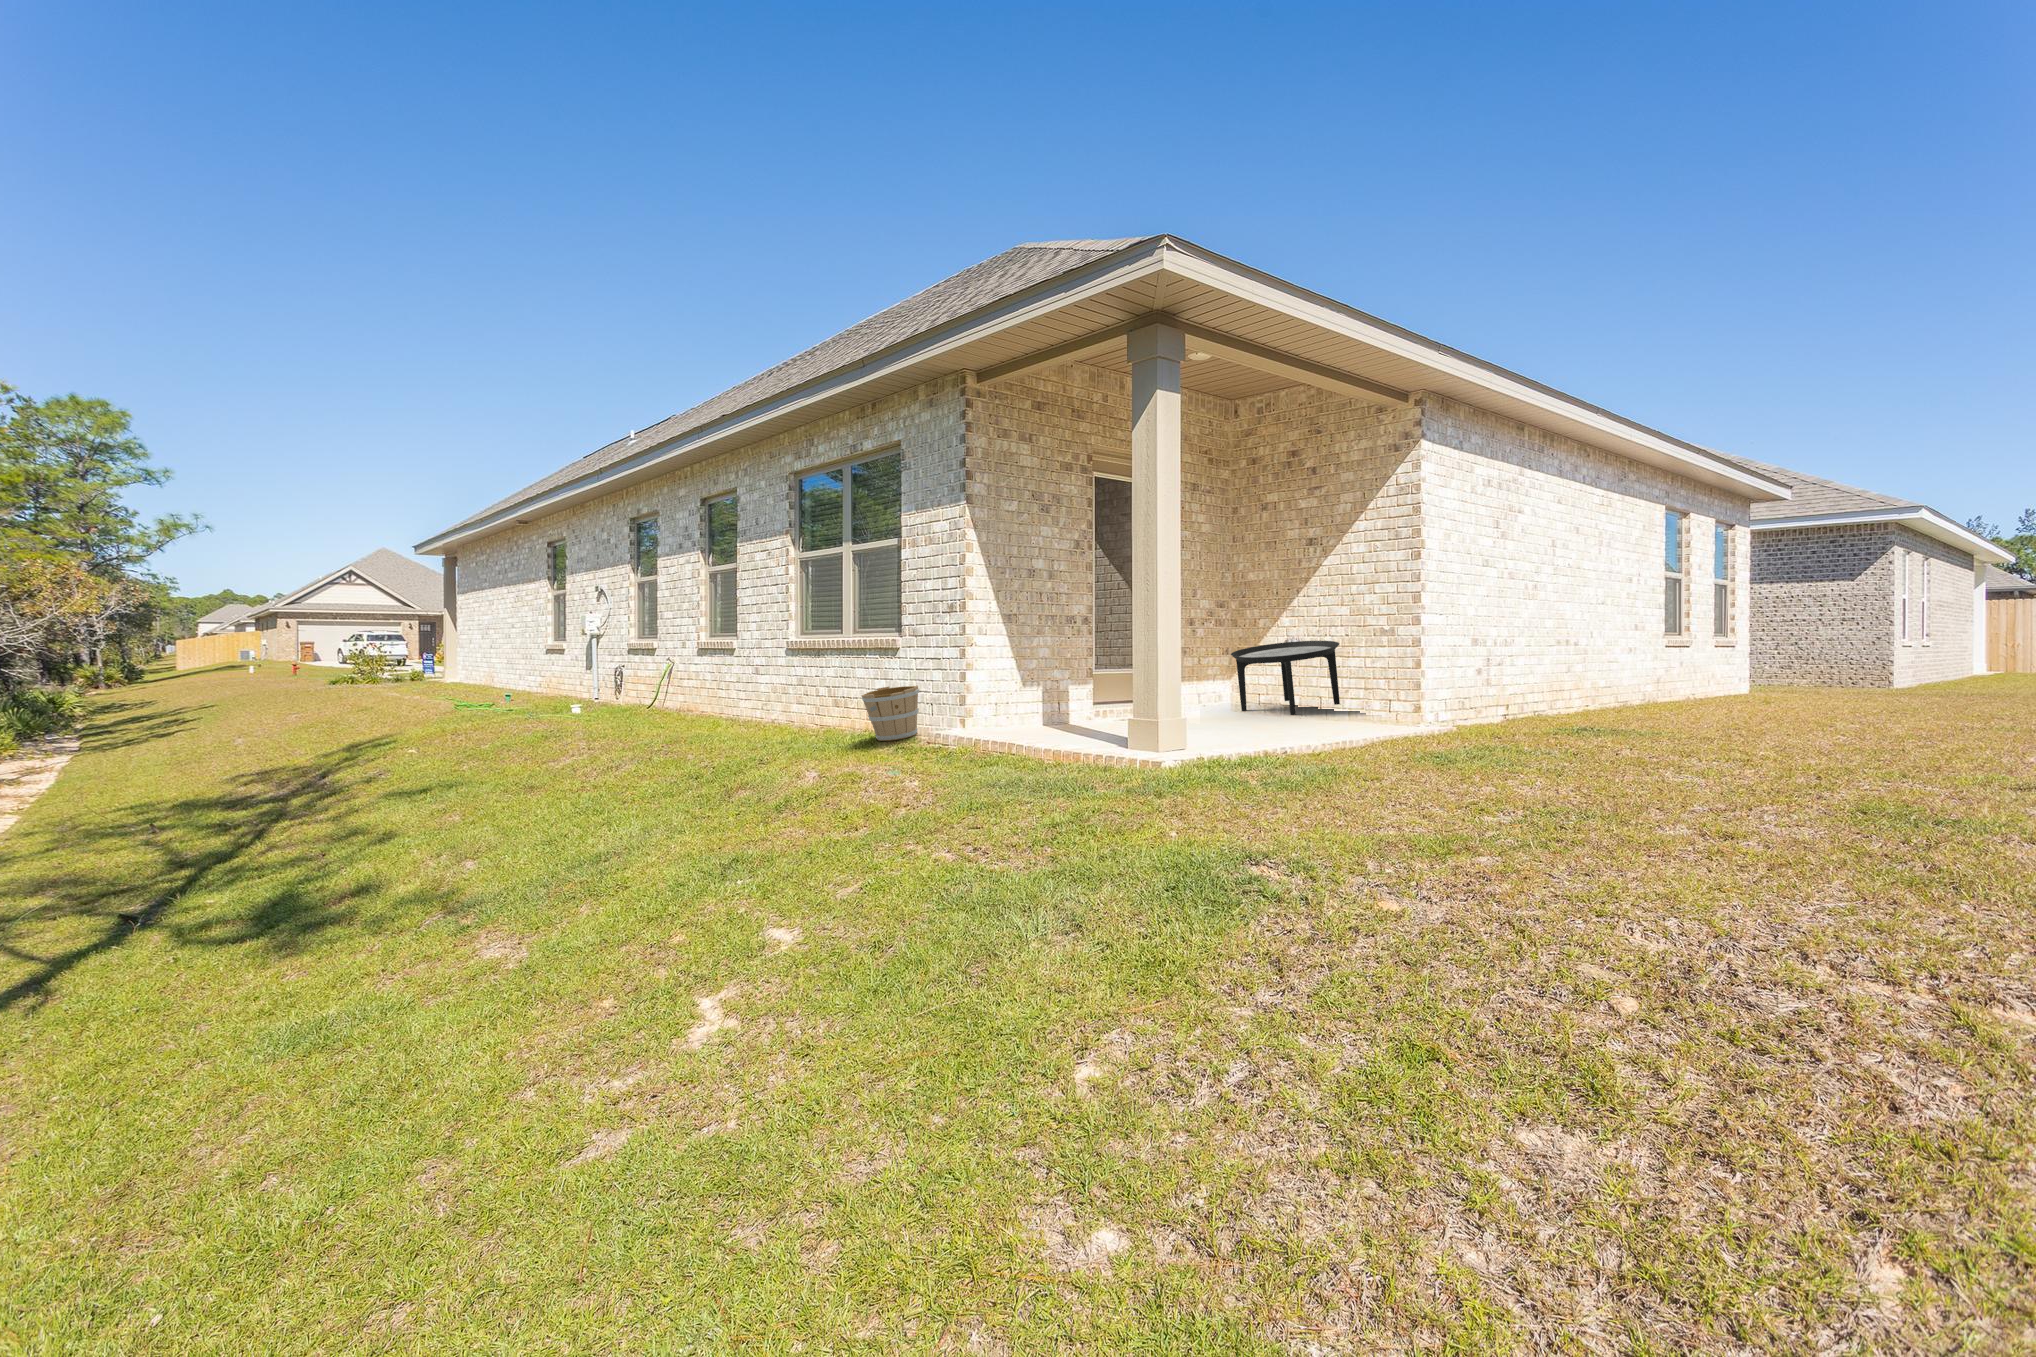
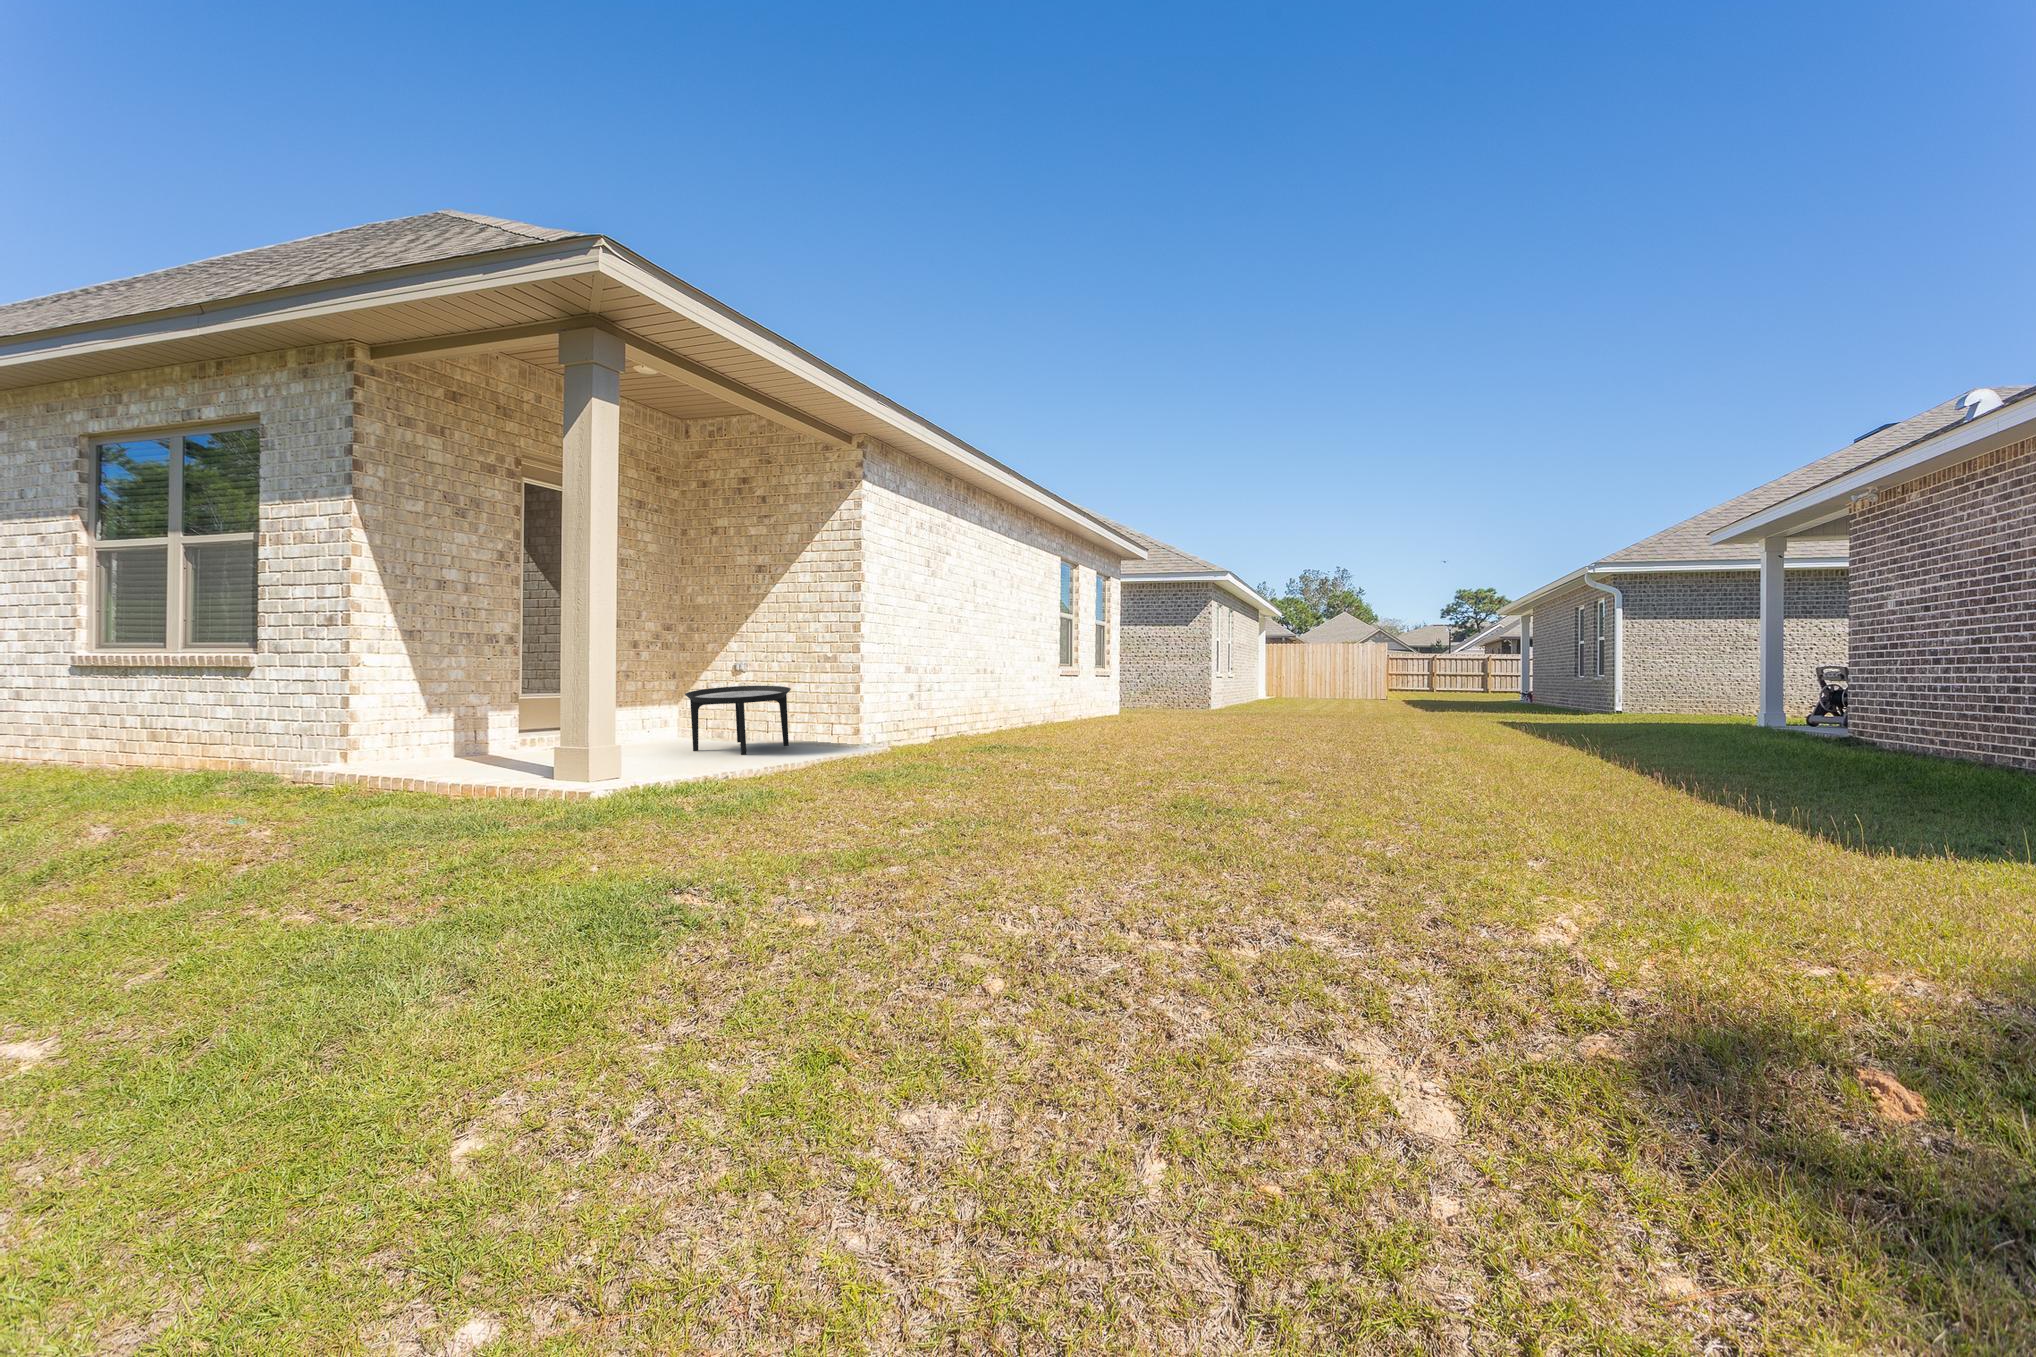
wooden bucket: present [862,685,919,741] -> none [182,713,280,782]

